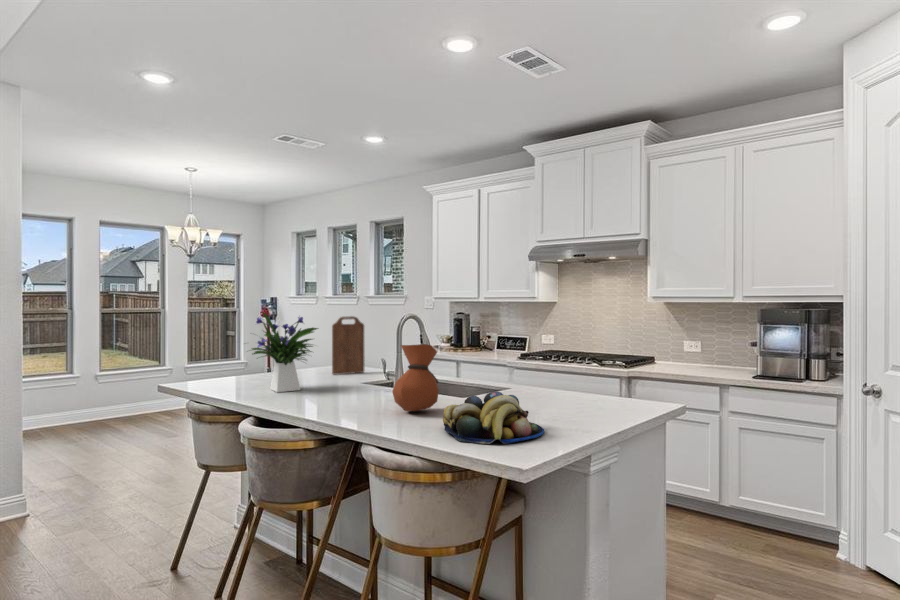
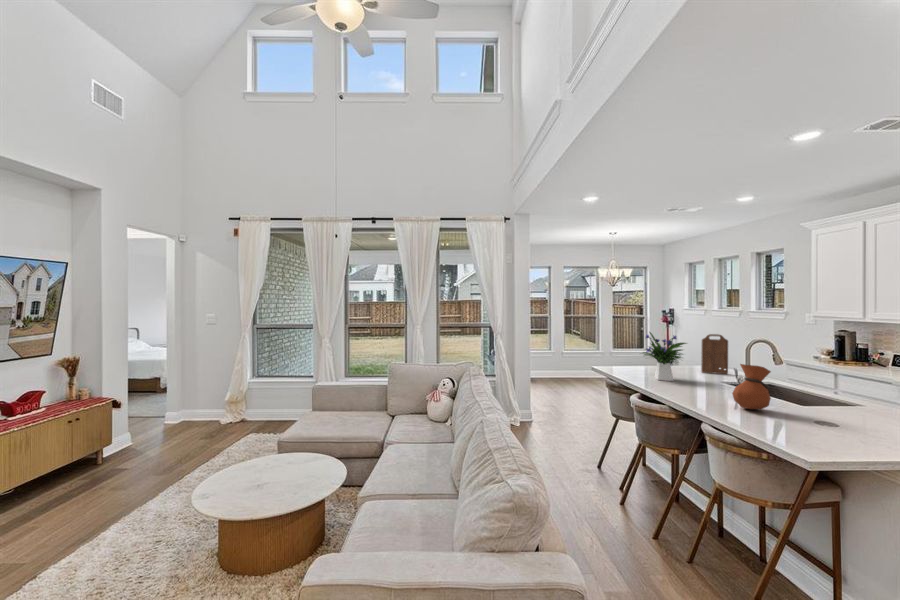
fruit bowl: present [443,391,544,444] -> none [764,407,857,447]

